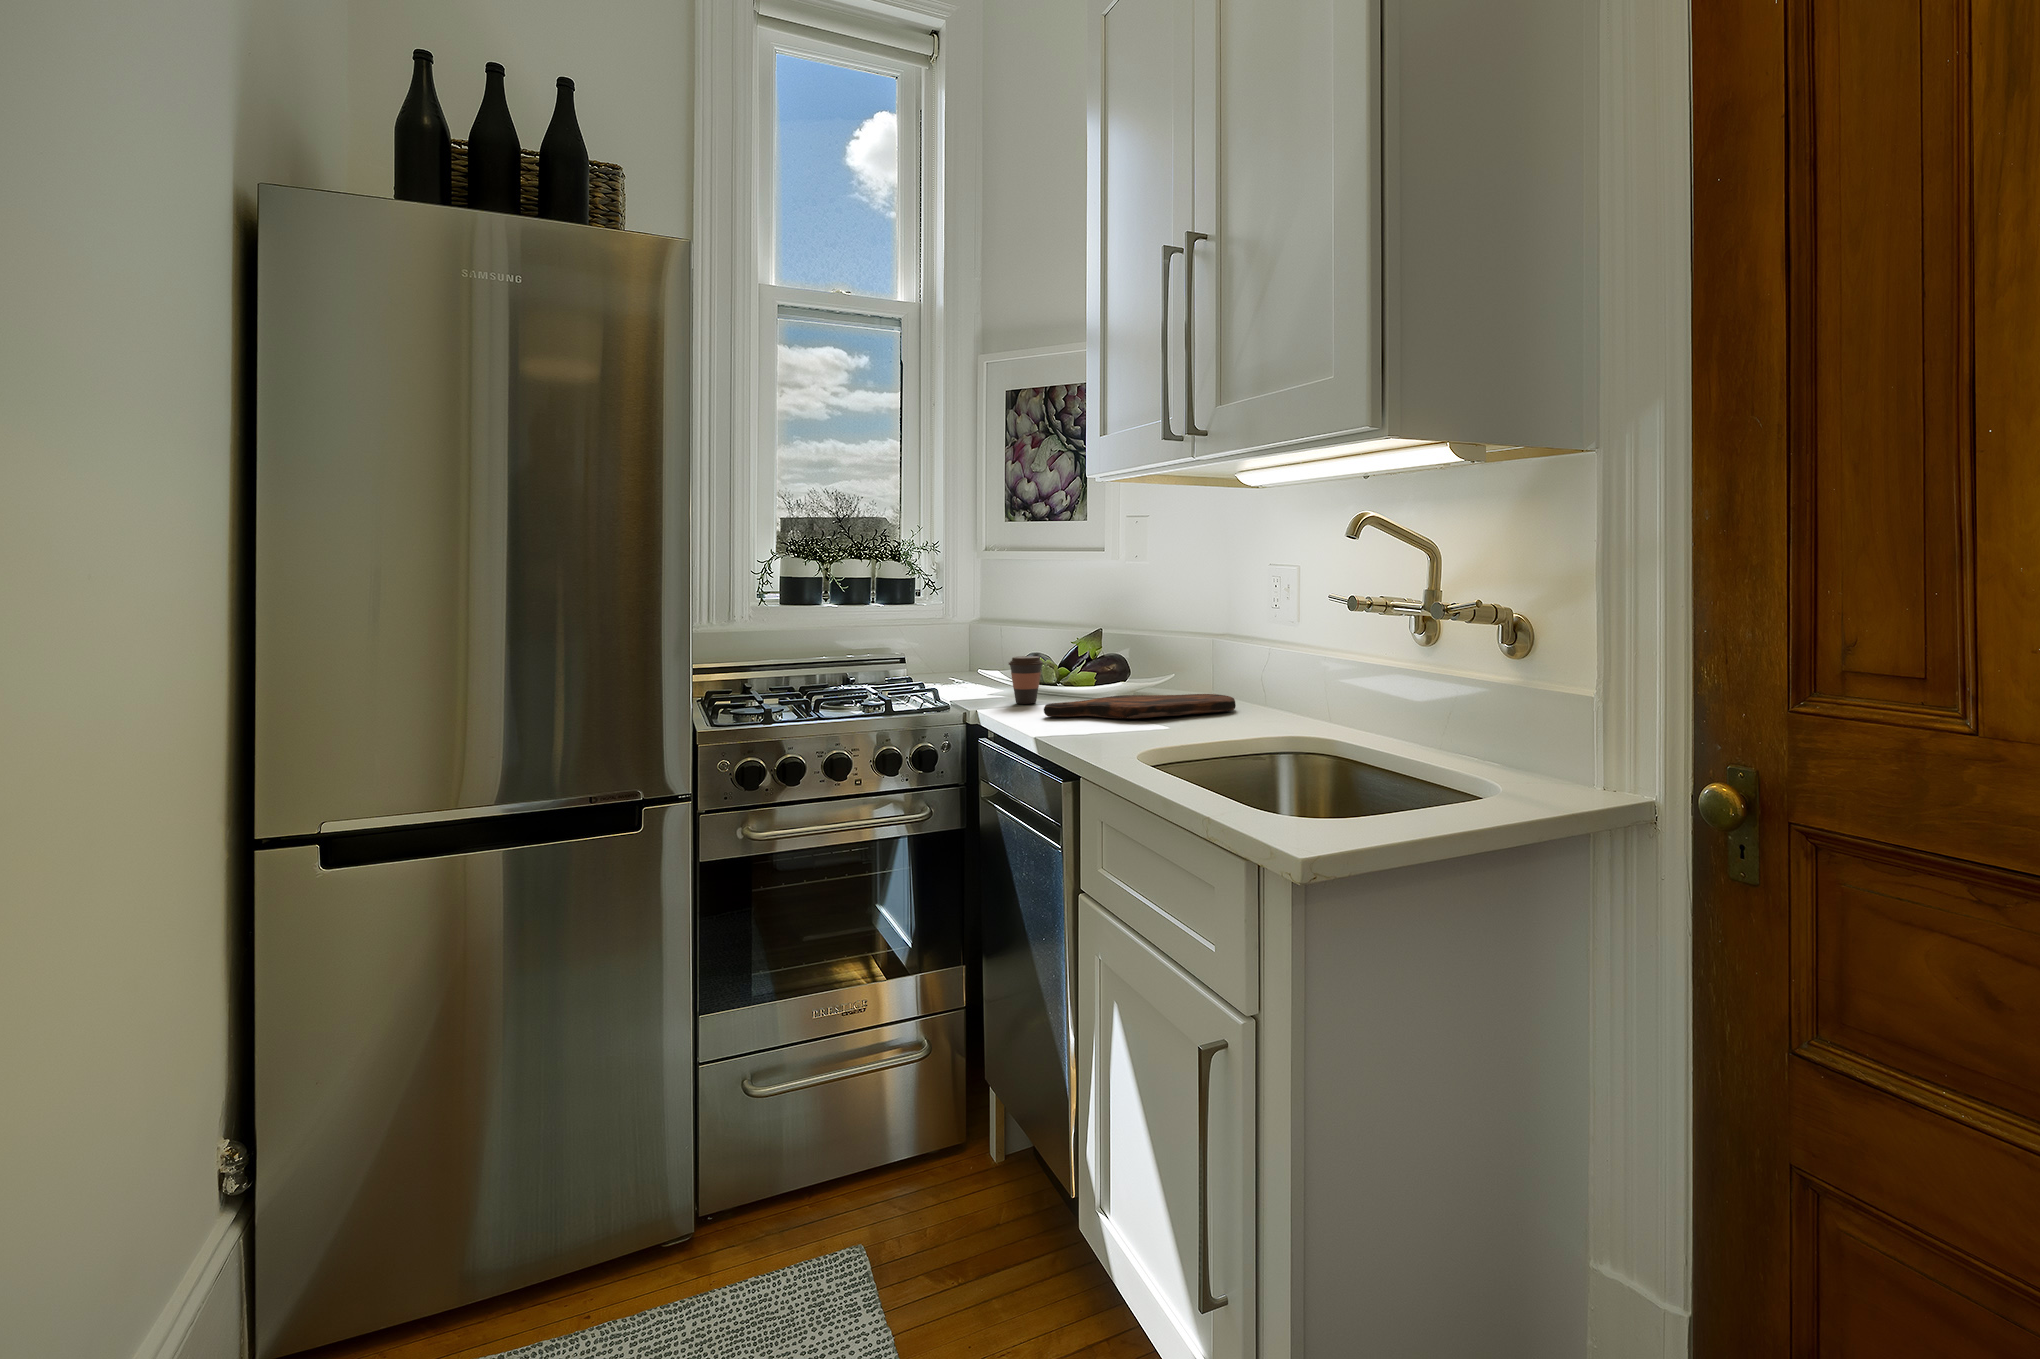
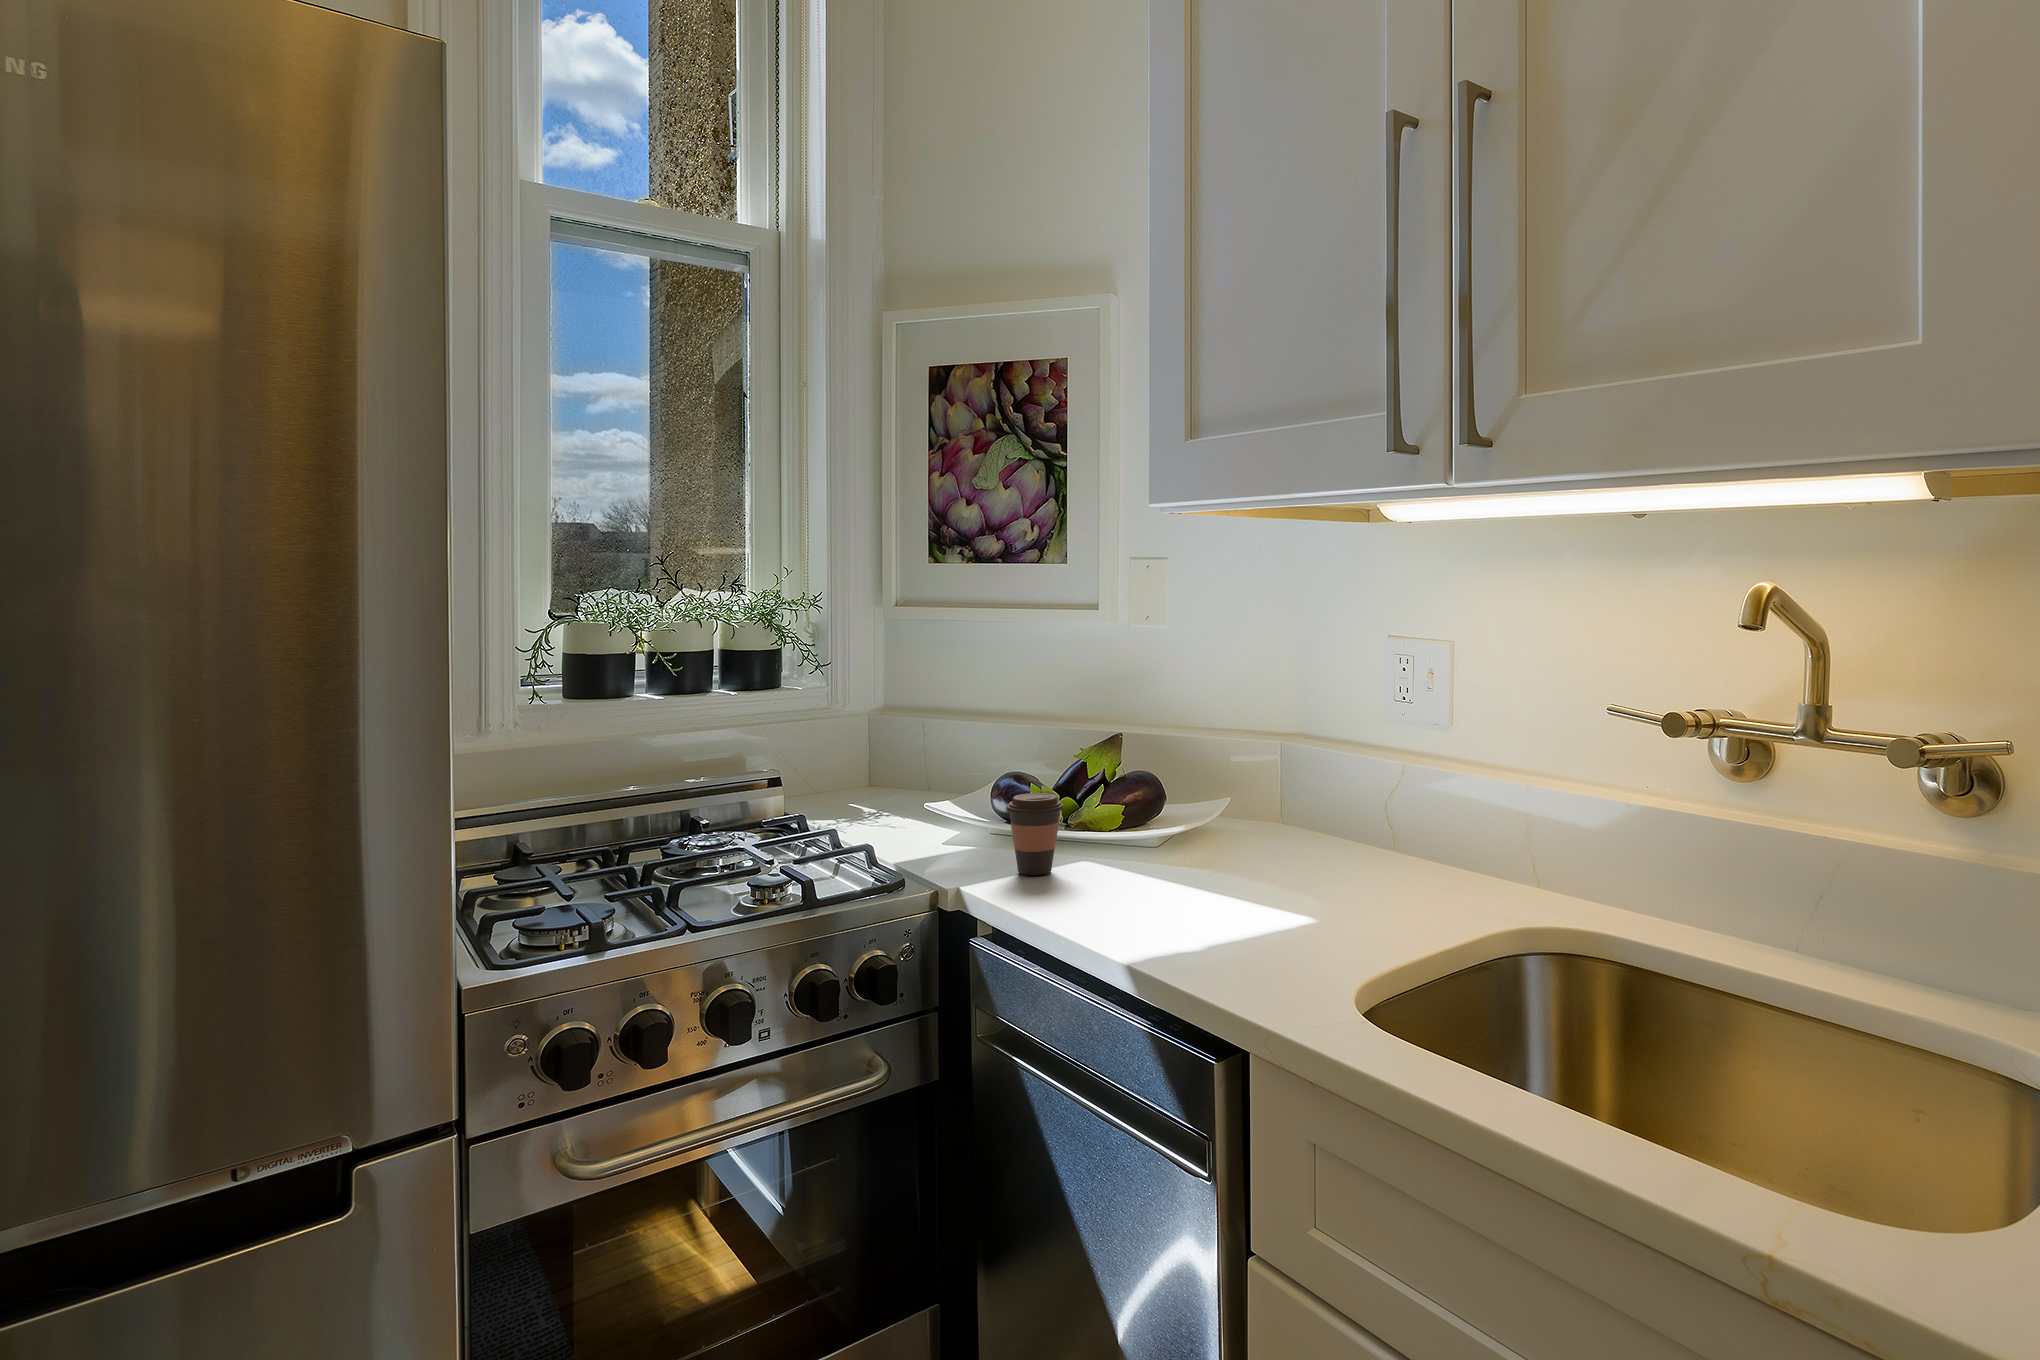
cutting board: present [1044,694,1236,719] -> none [1100,849,1389,911]

